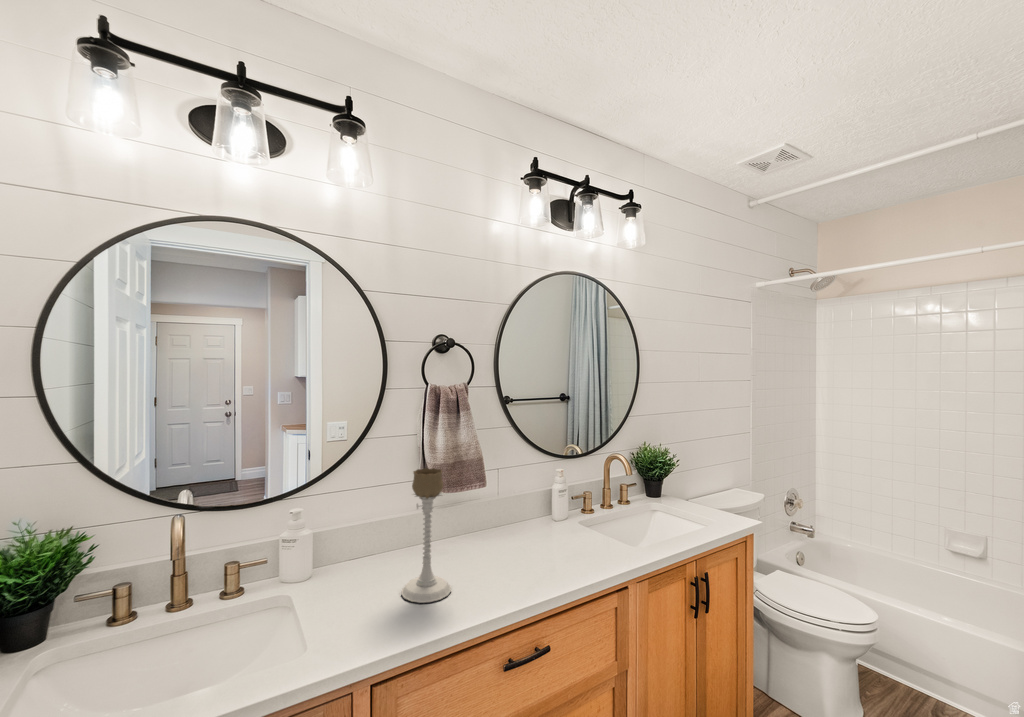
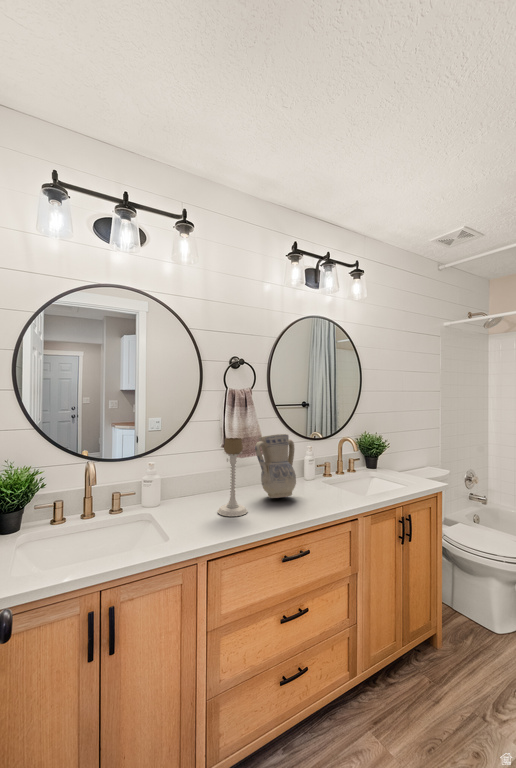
vase: none [468,457,534,562] -> present [255,434,296,498]

